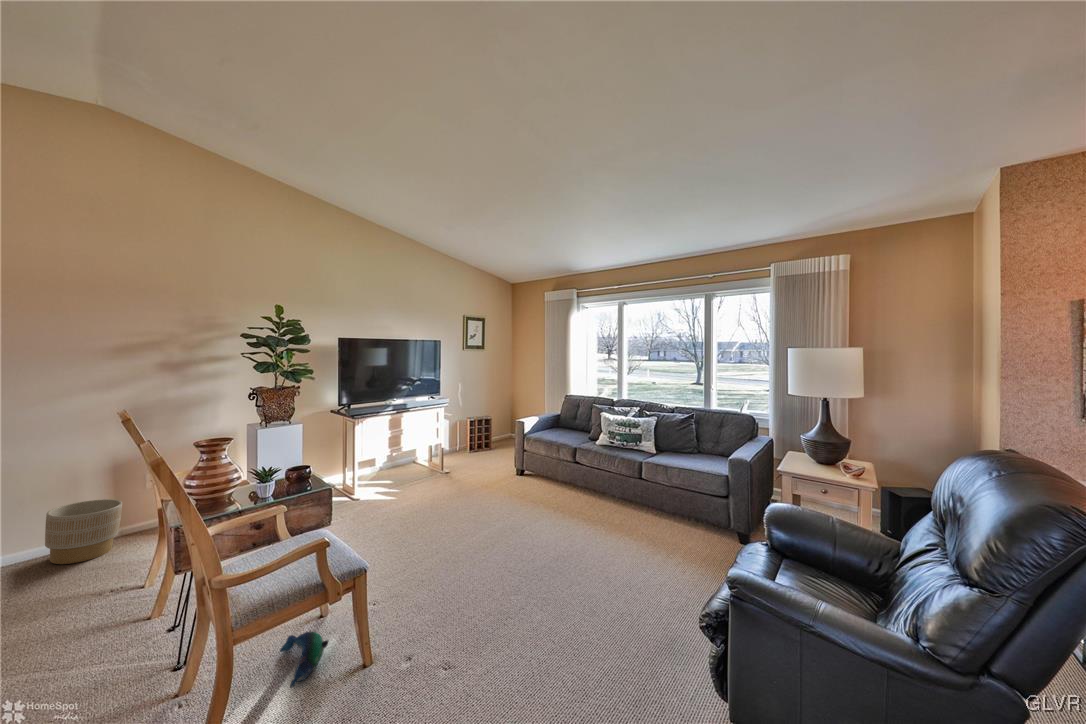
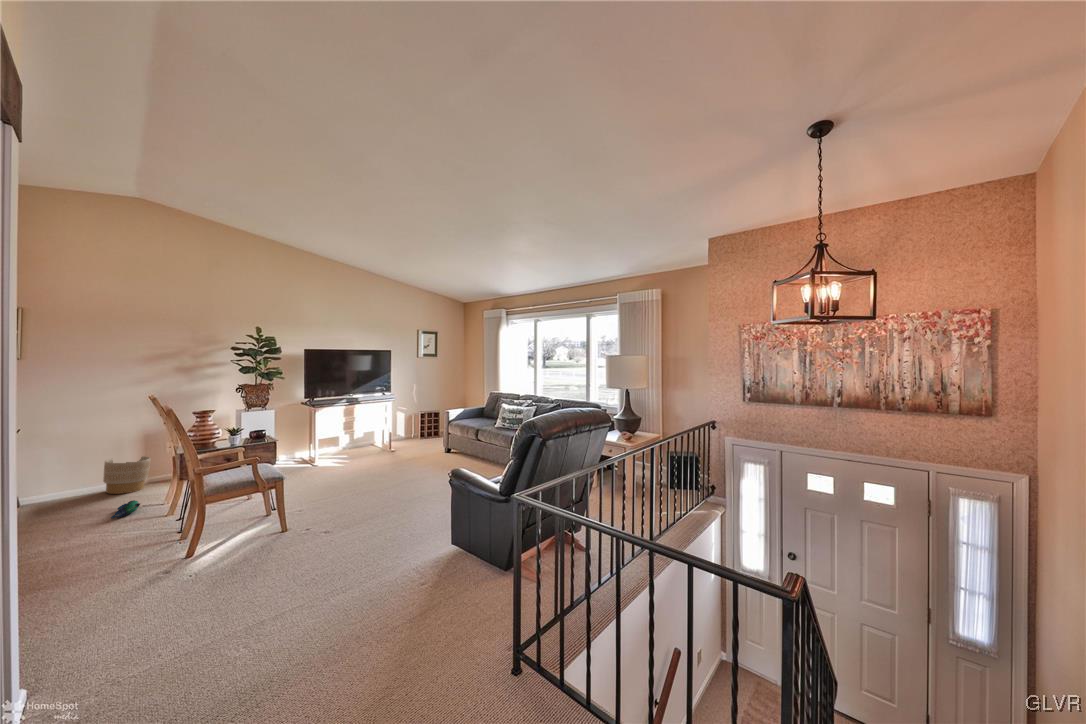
plush toy: present [280,632,328,688] -> present [111,500,140,519]

